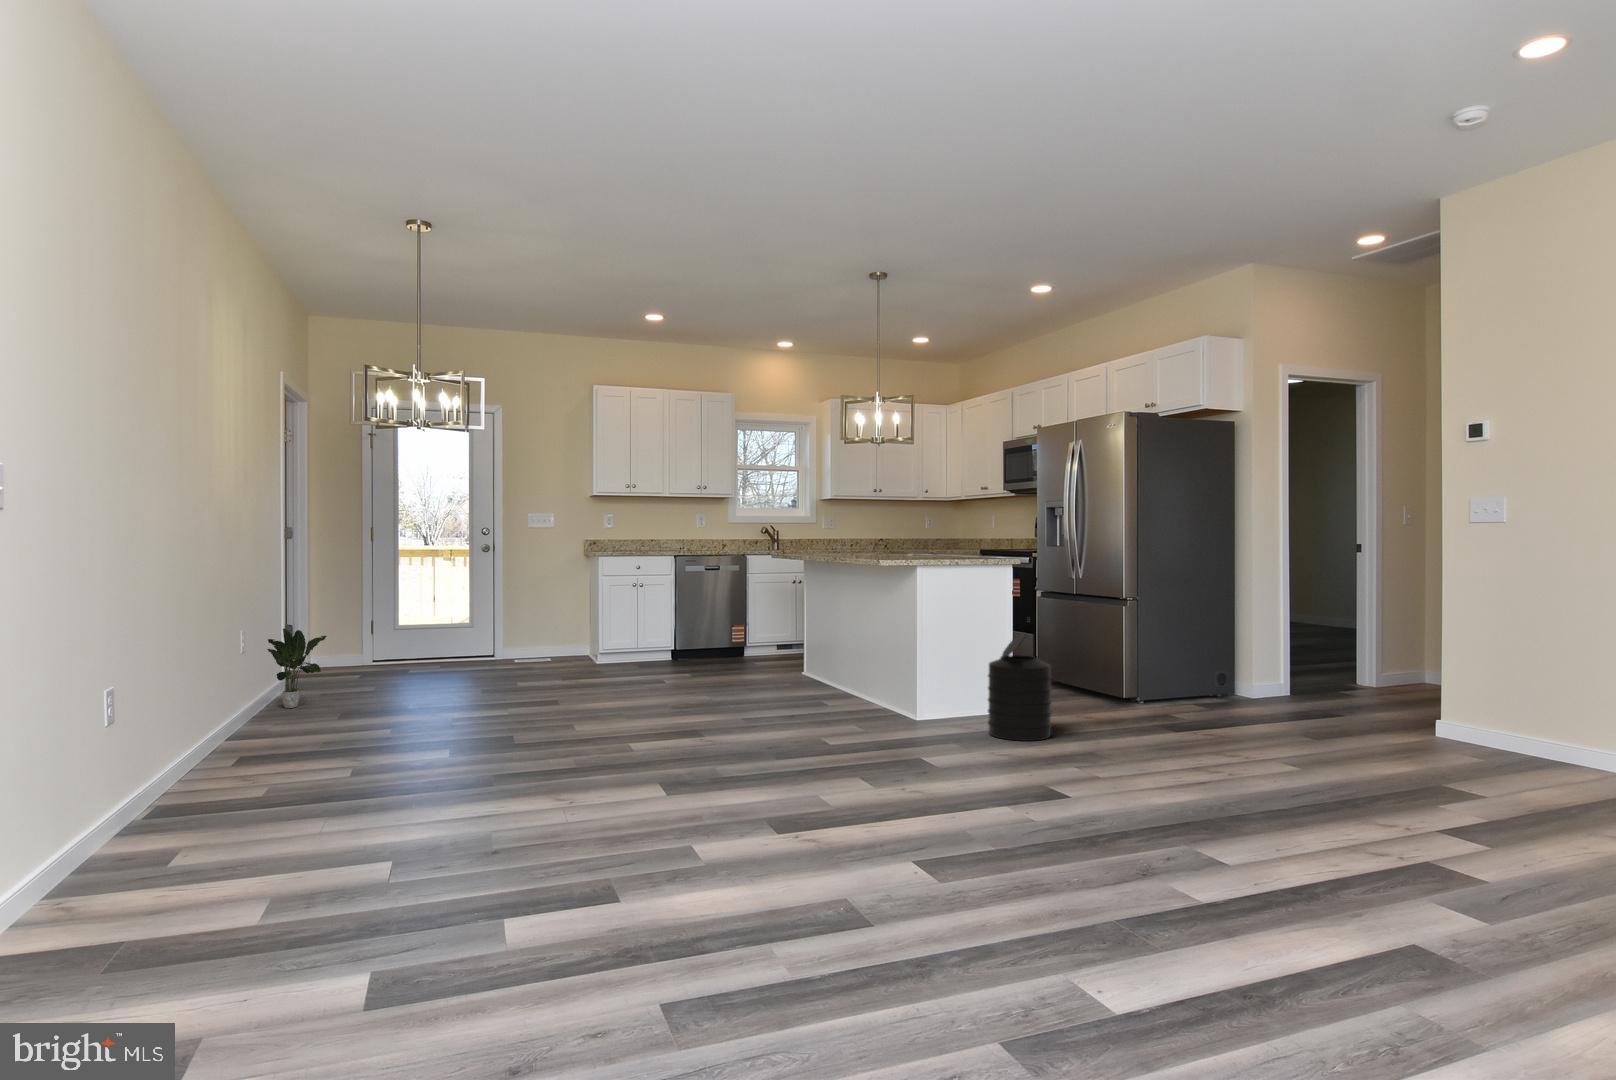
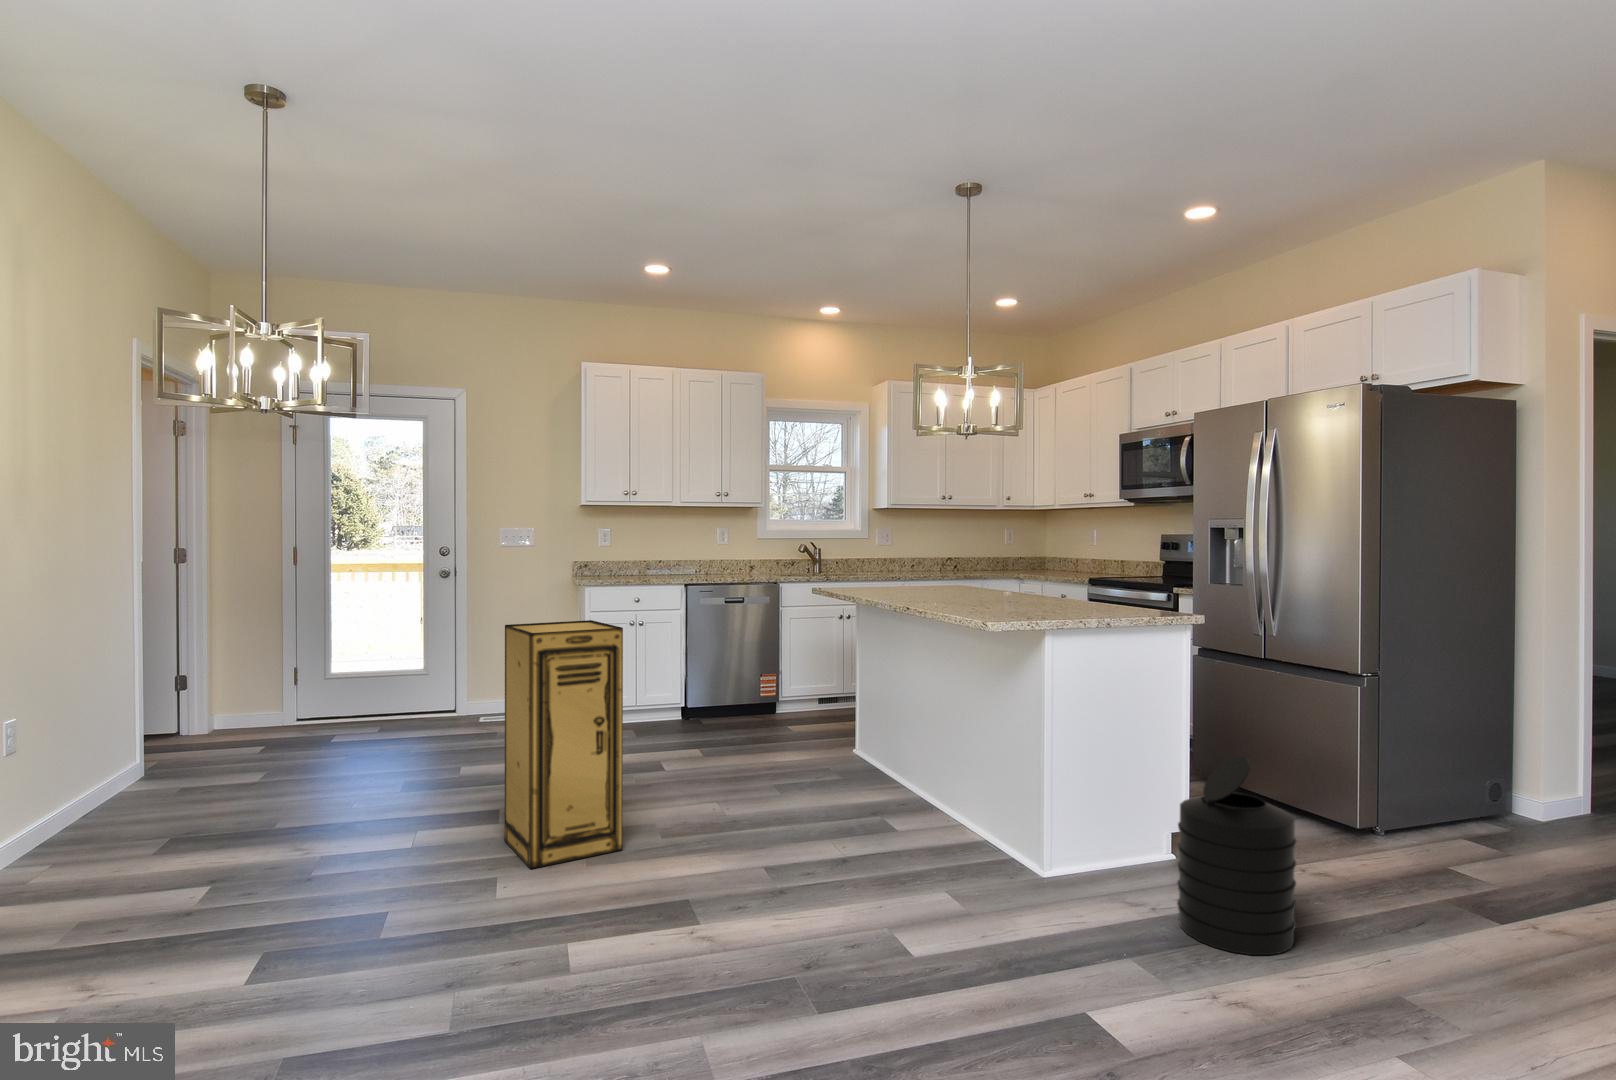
storage cabinet: none [568,566,648,720] -> present [505,620,623,869]
potted plant: present [268,628,327,708] -> none [66,709,165,828]

